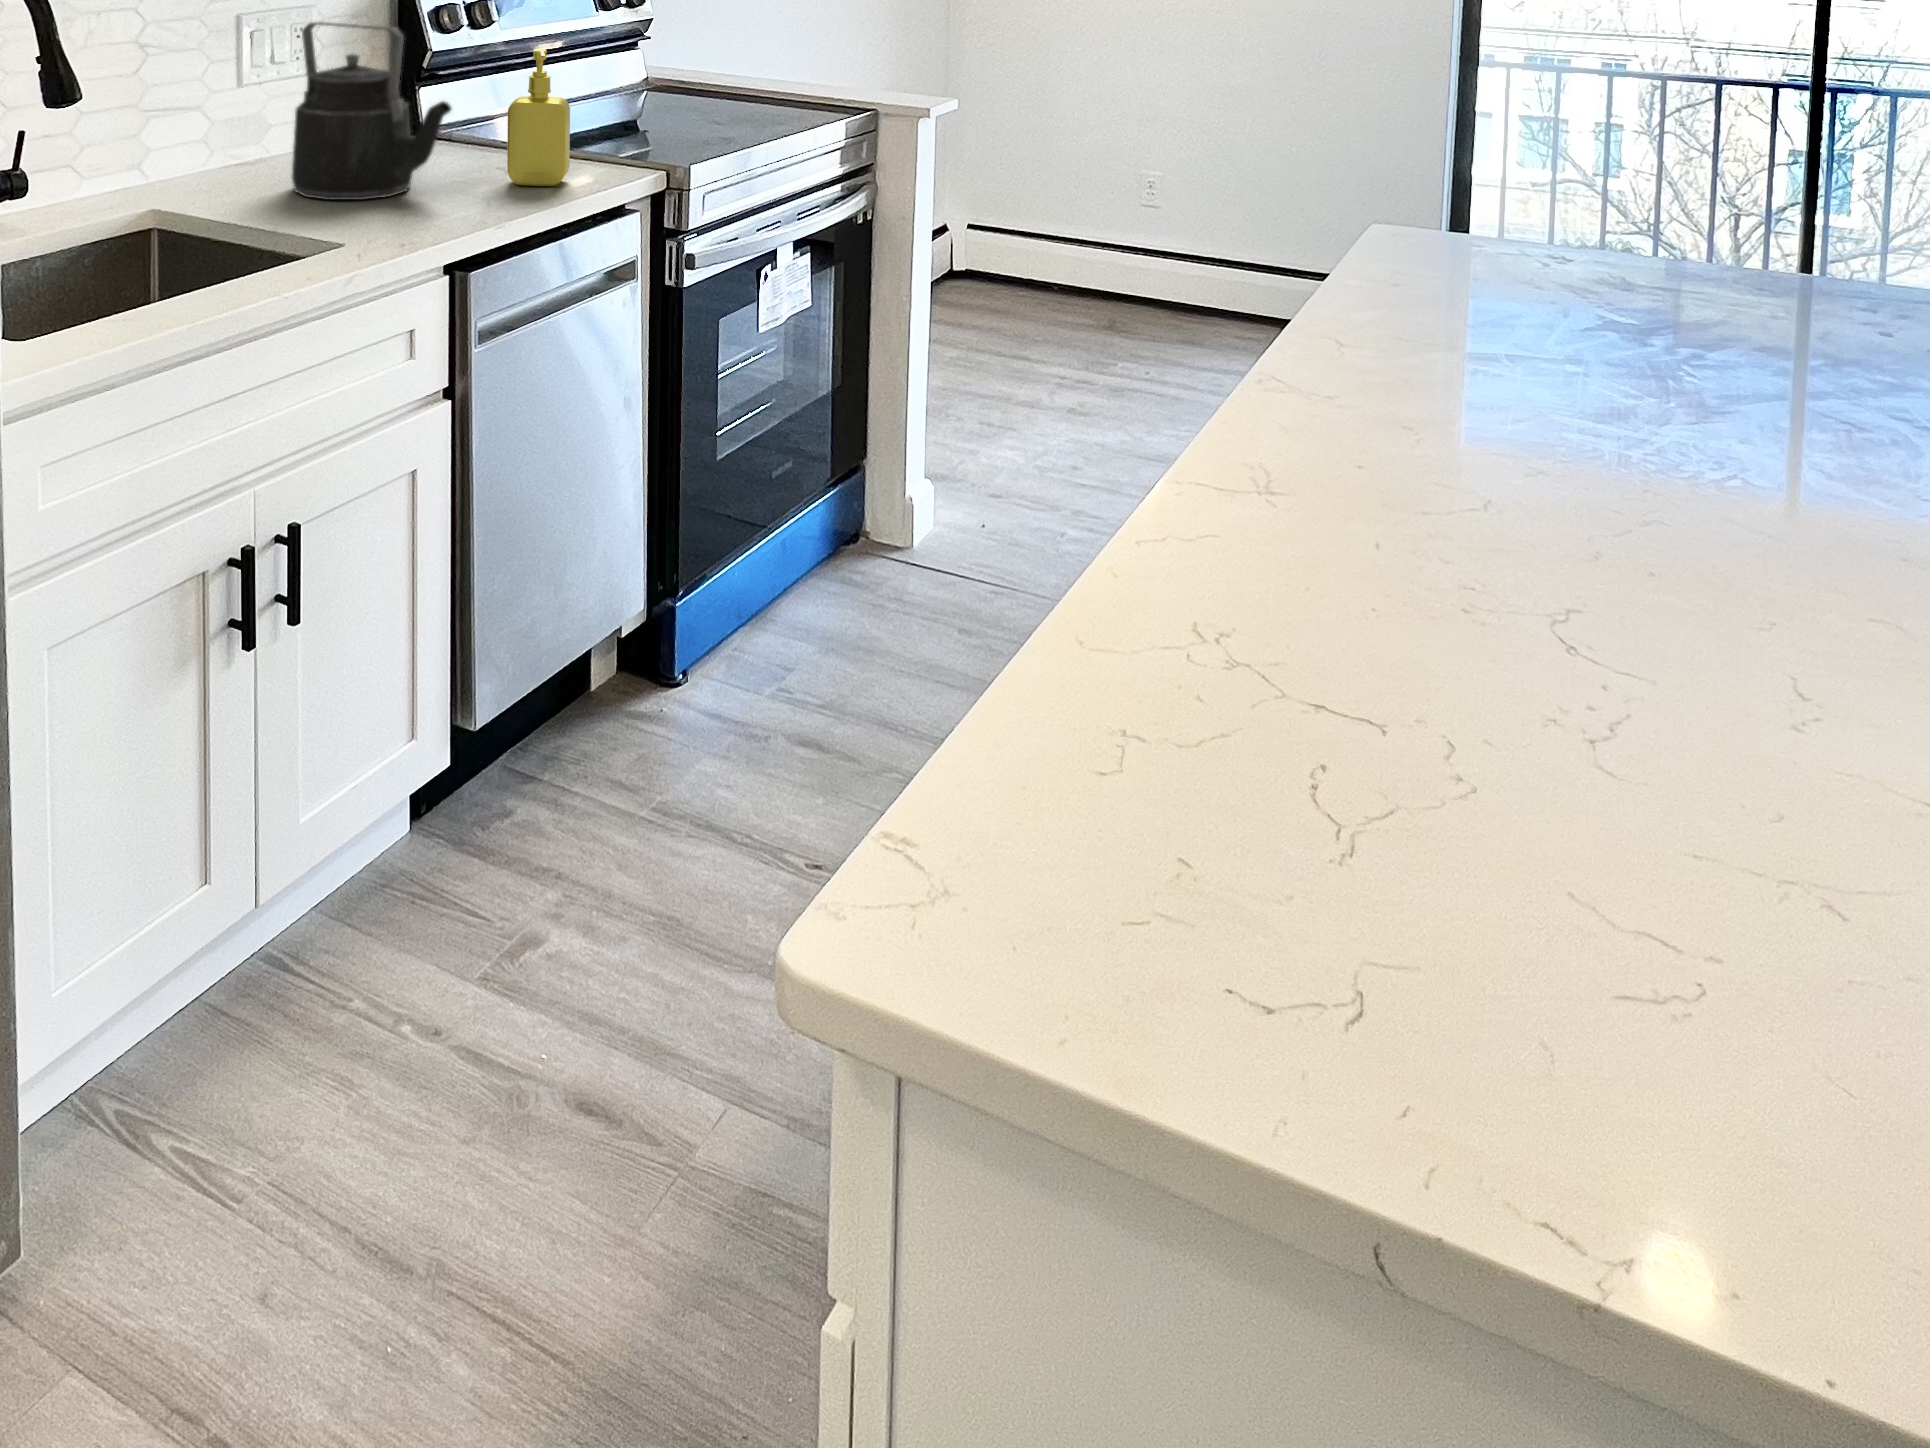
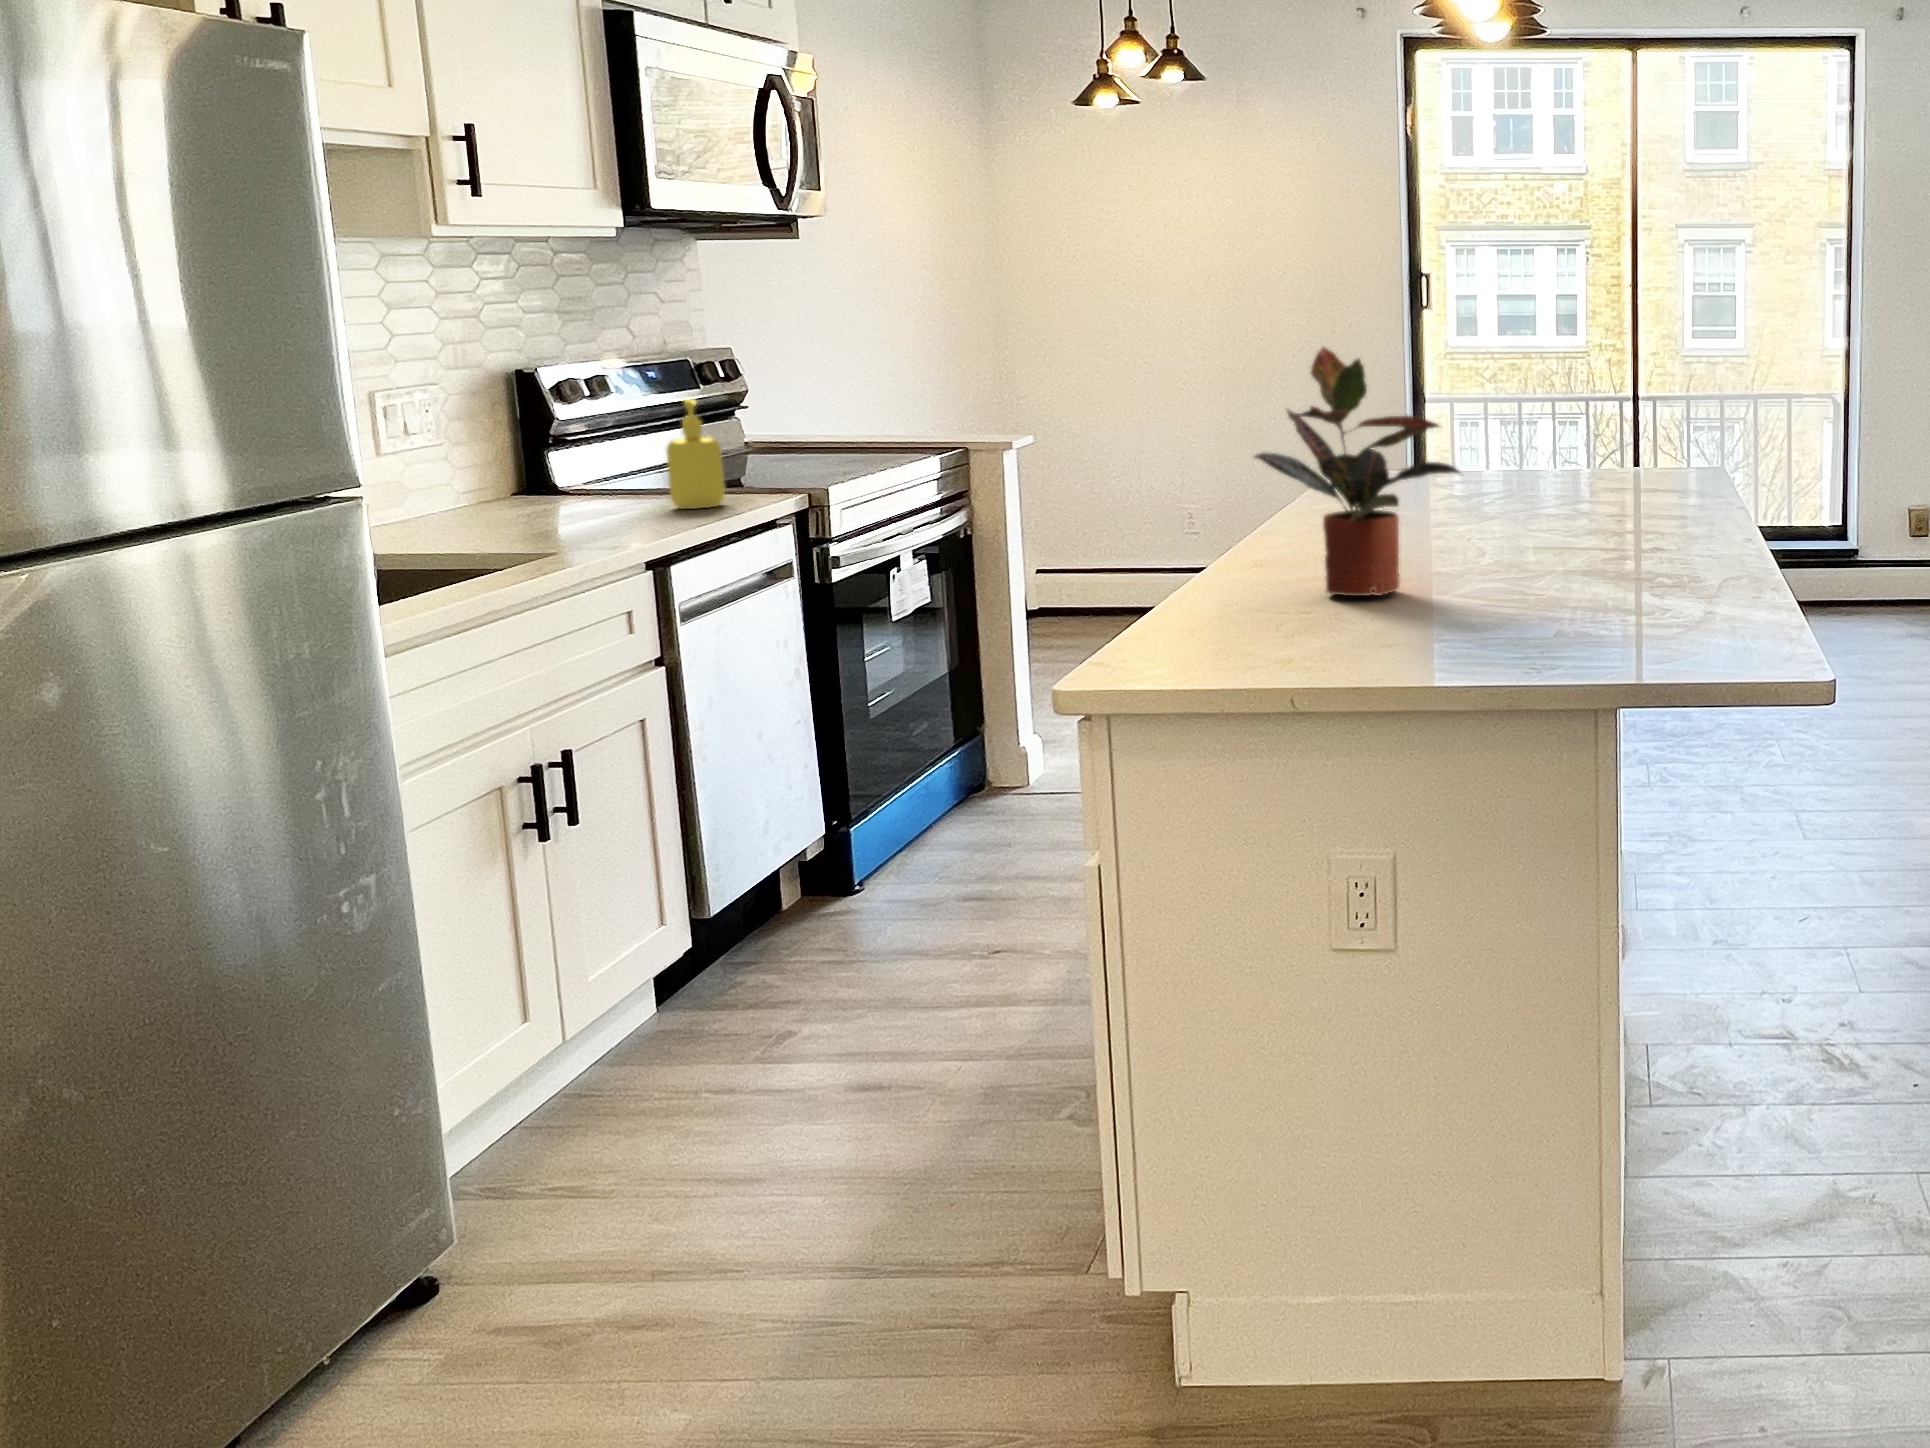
kettle: present [292,22,451,200] -> none [457,386,623,532]
potted plant: none [1295,154,1850,780] -> present [1255,347,1460,596]

